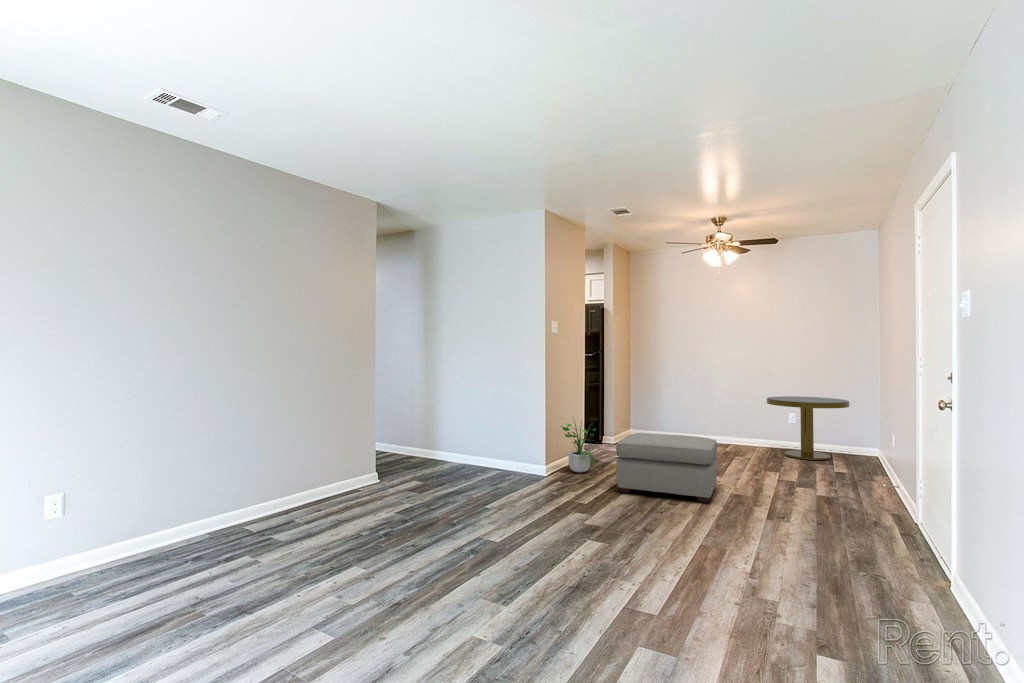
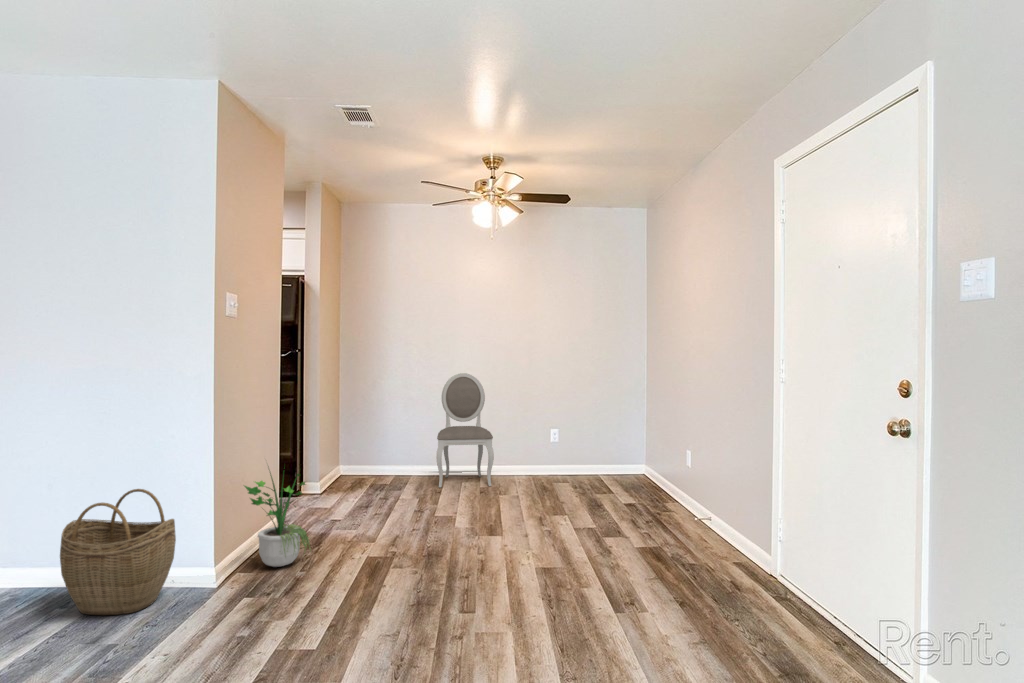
dining chair: none [693,368,737,451] -> present [436,373,494,488]
side table: present [767,396,850,460] -> none [529,407,620,488]
woven basket: none [481,421,528,479] -> present [60,489,176,615]
ottoman: present [616,433,718,503] -> none [363,485,522,601]

